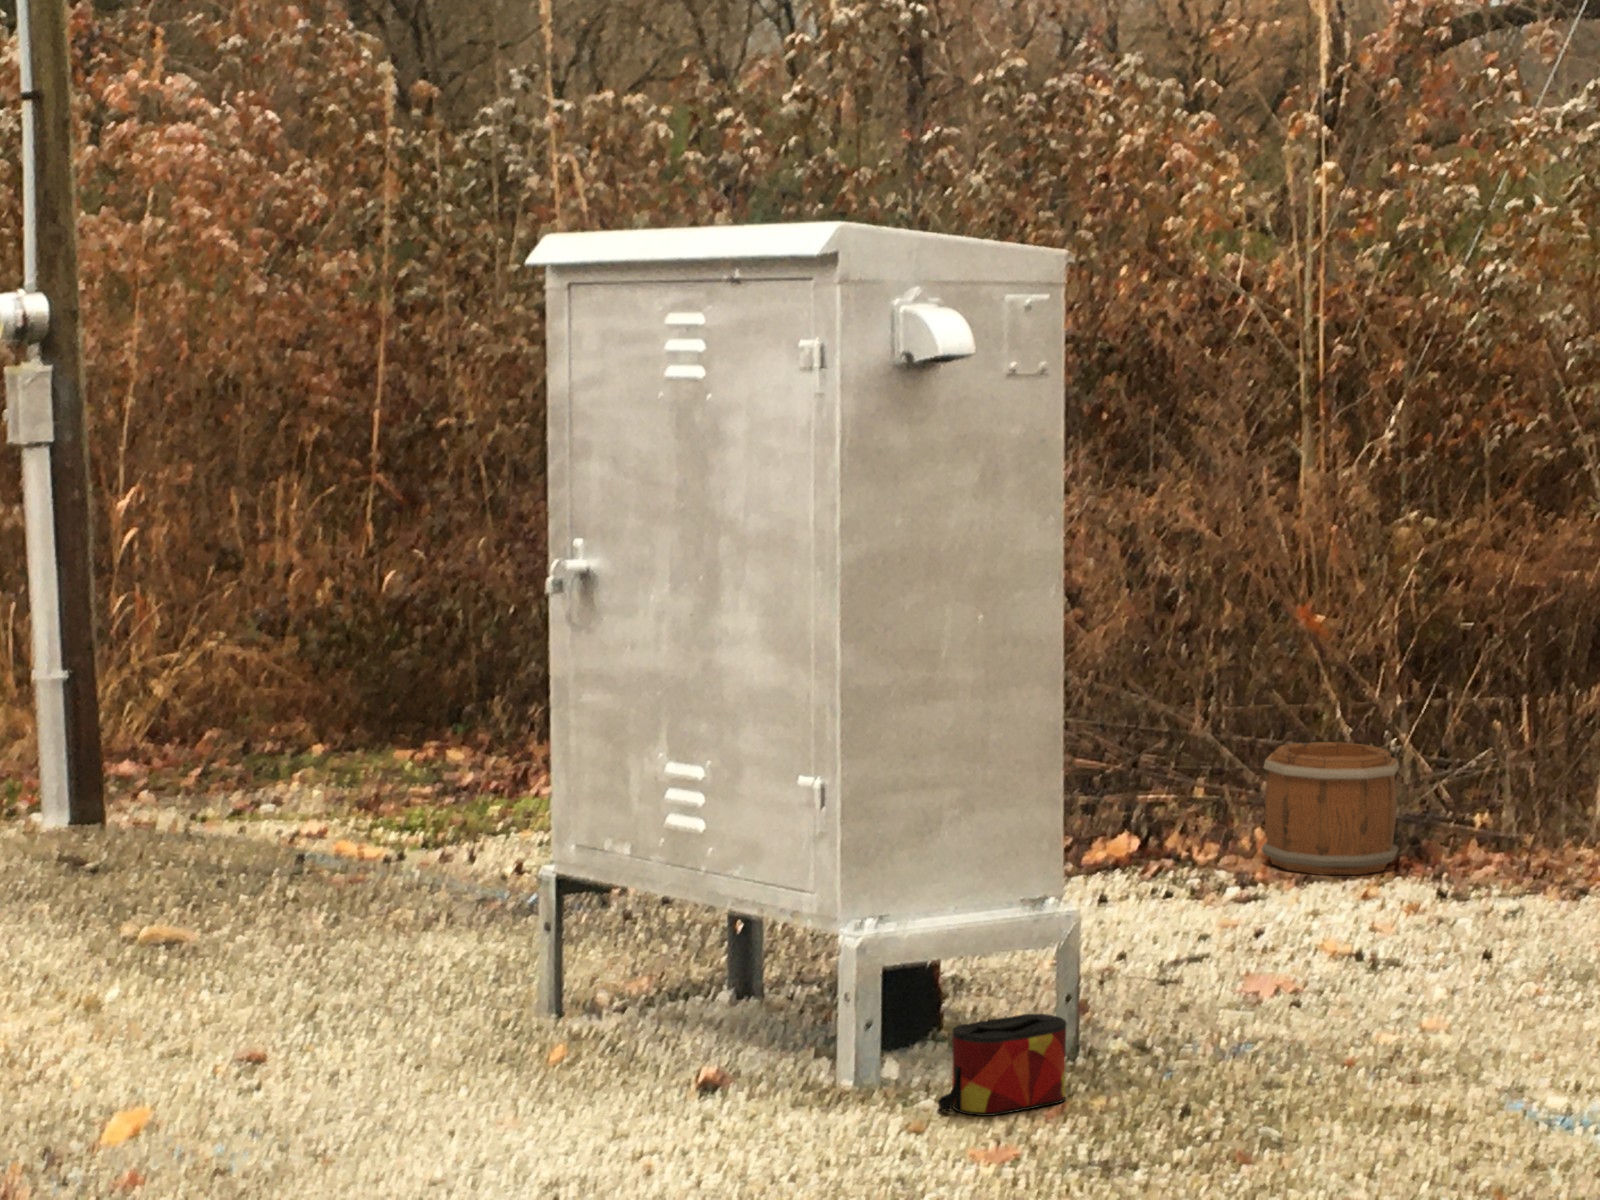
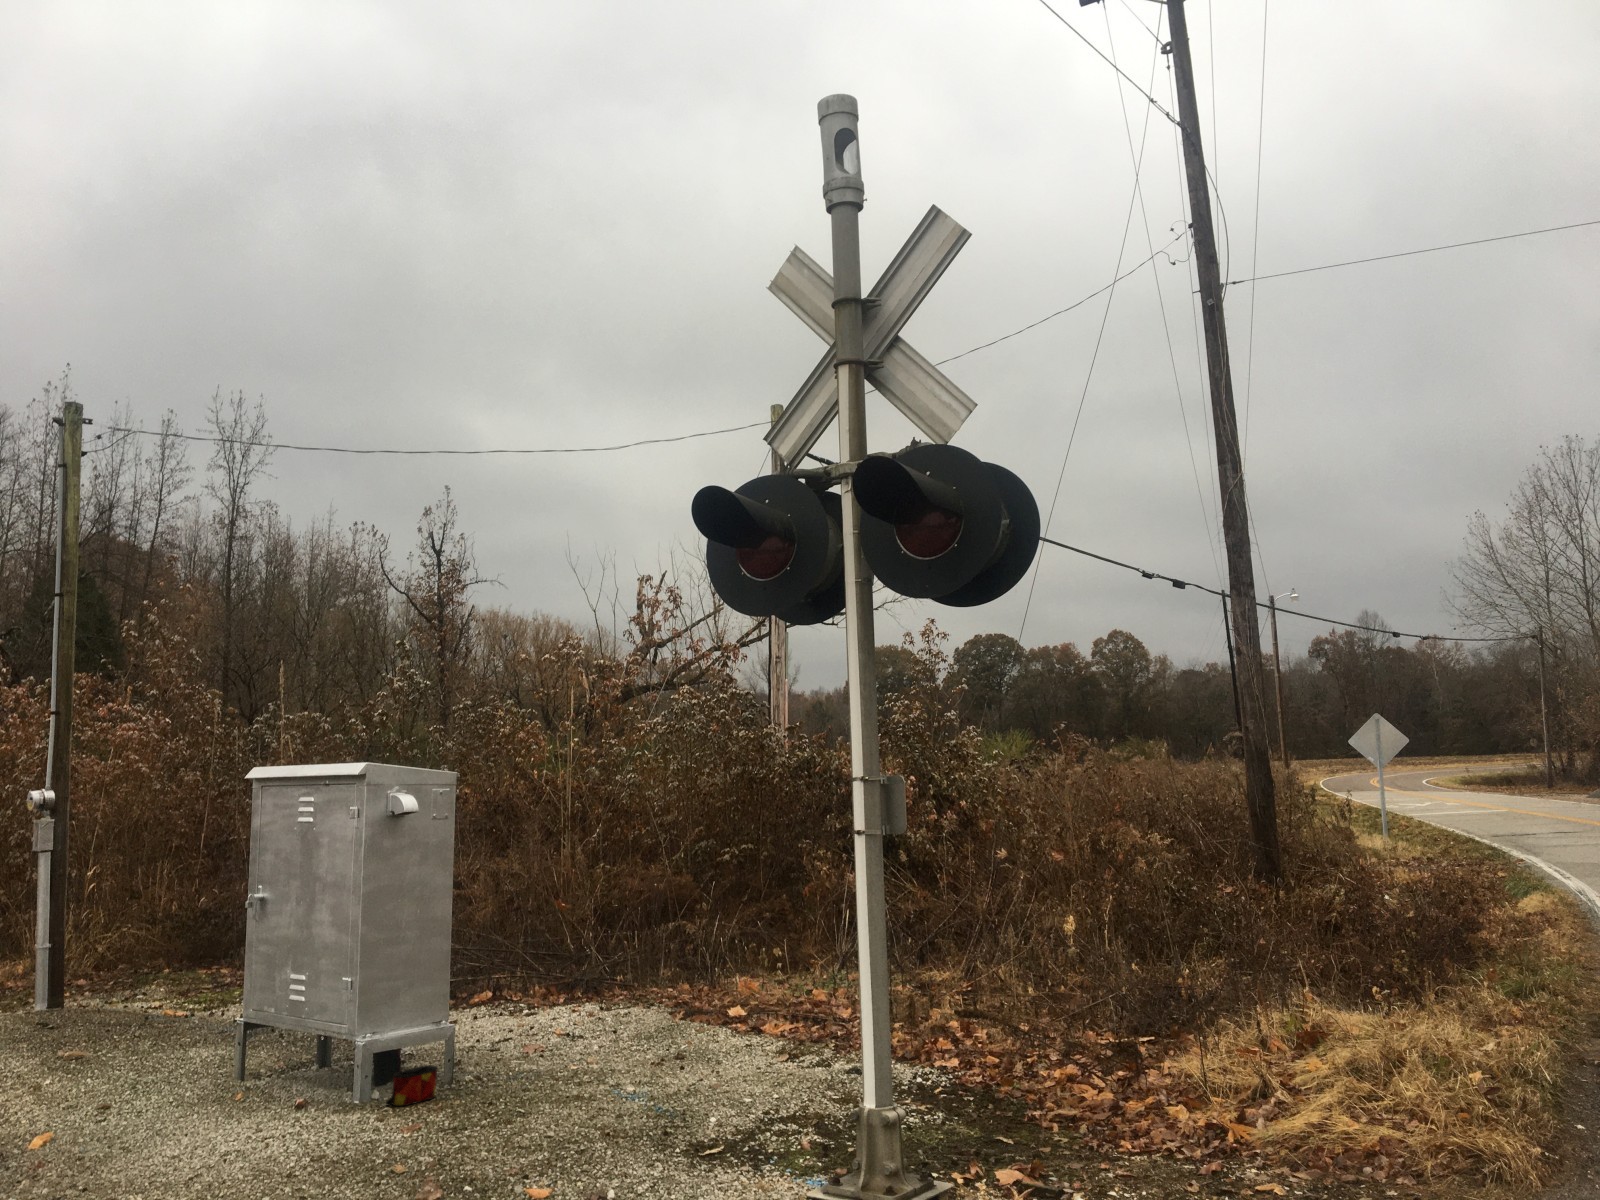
bucket: present [1262,742,1399,875] -> none [540,952,591,1002]

